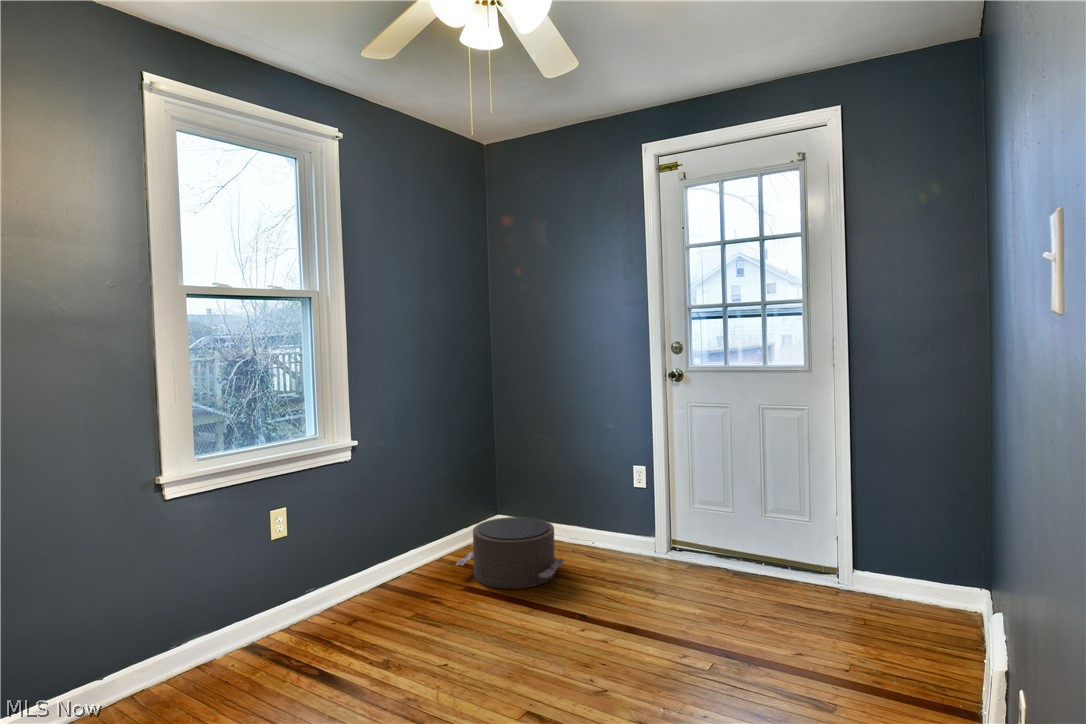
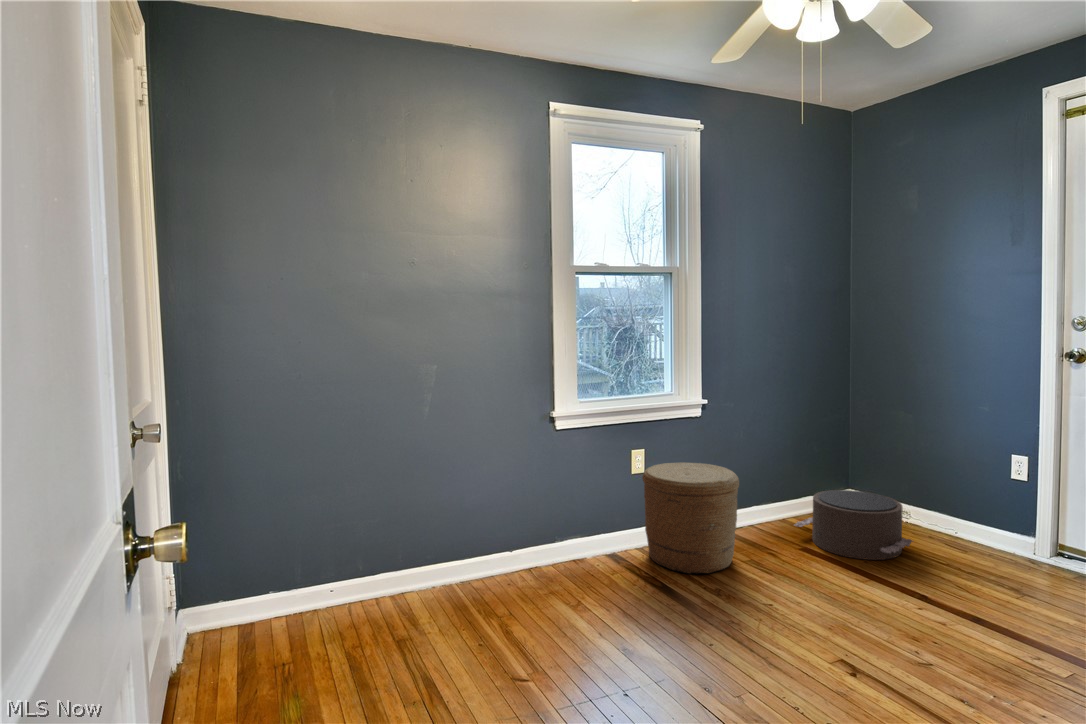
woven basket: none [287,514,402,651] -> present [642,462,739,574]

